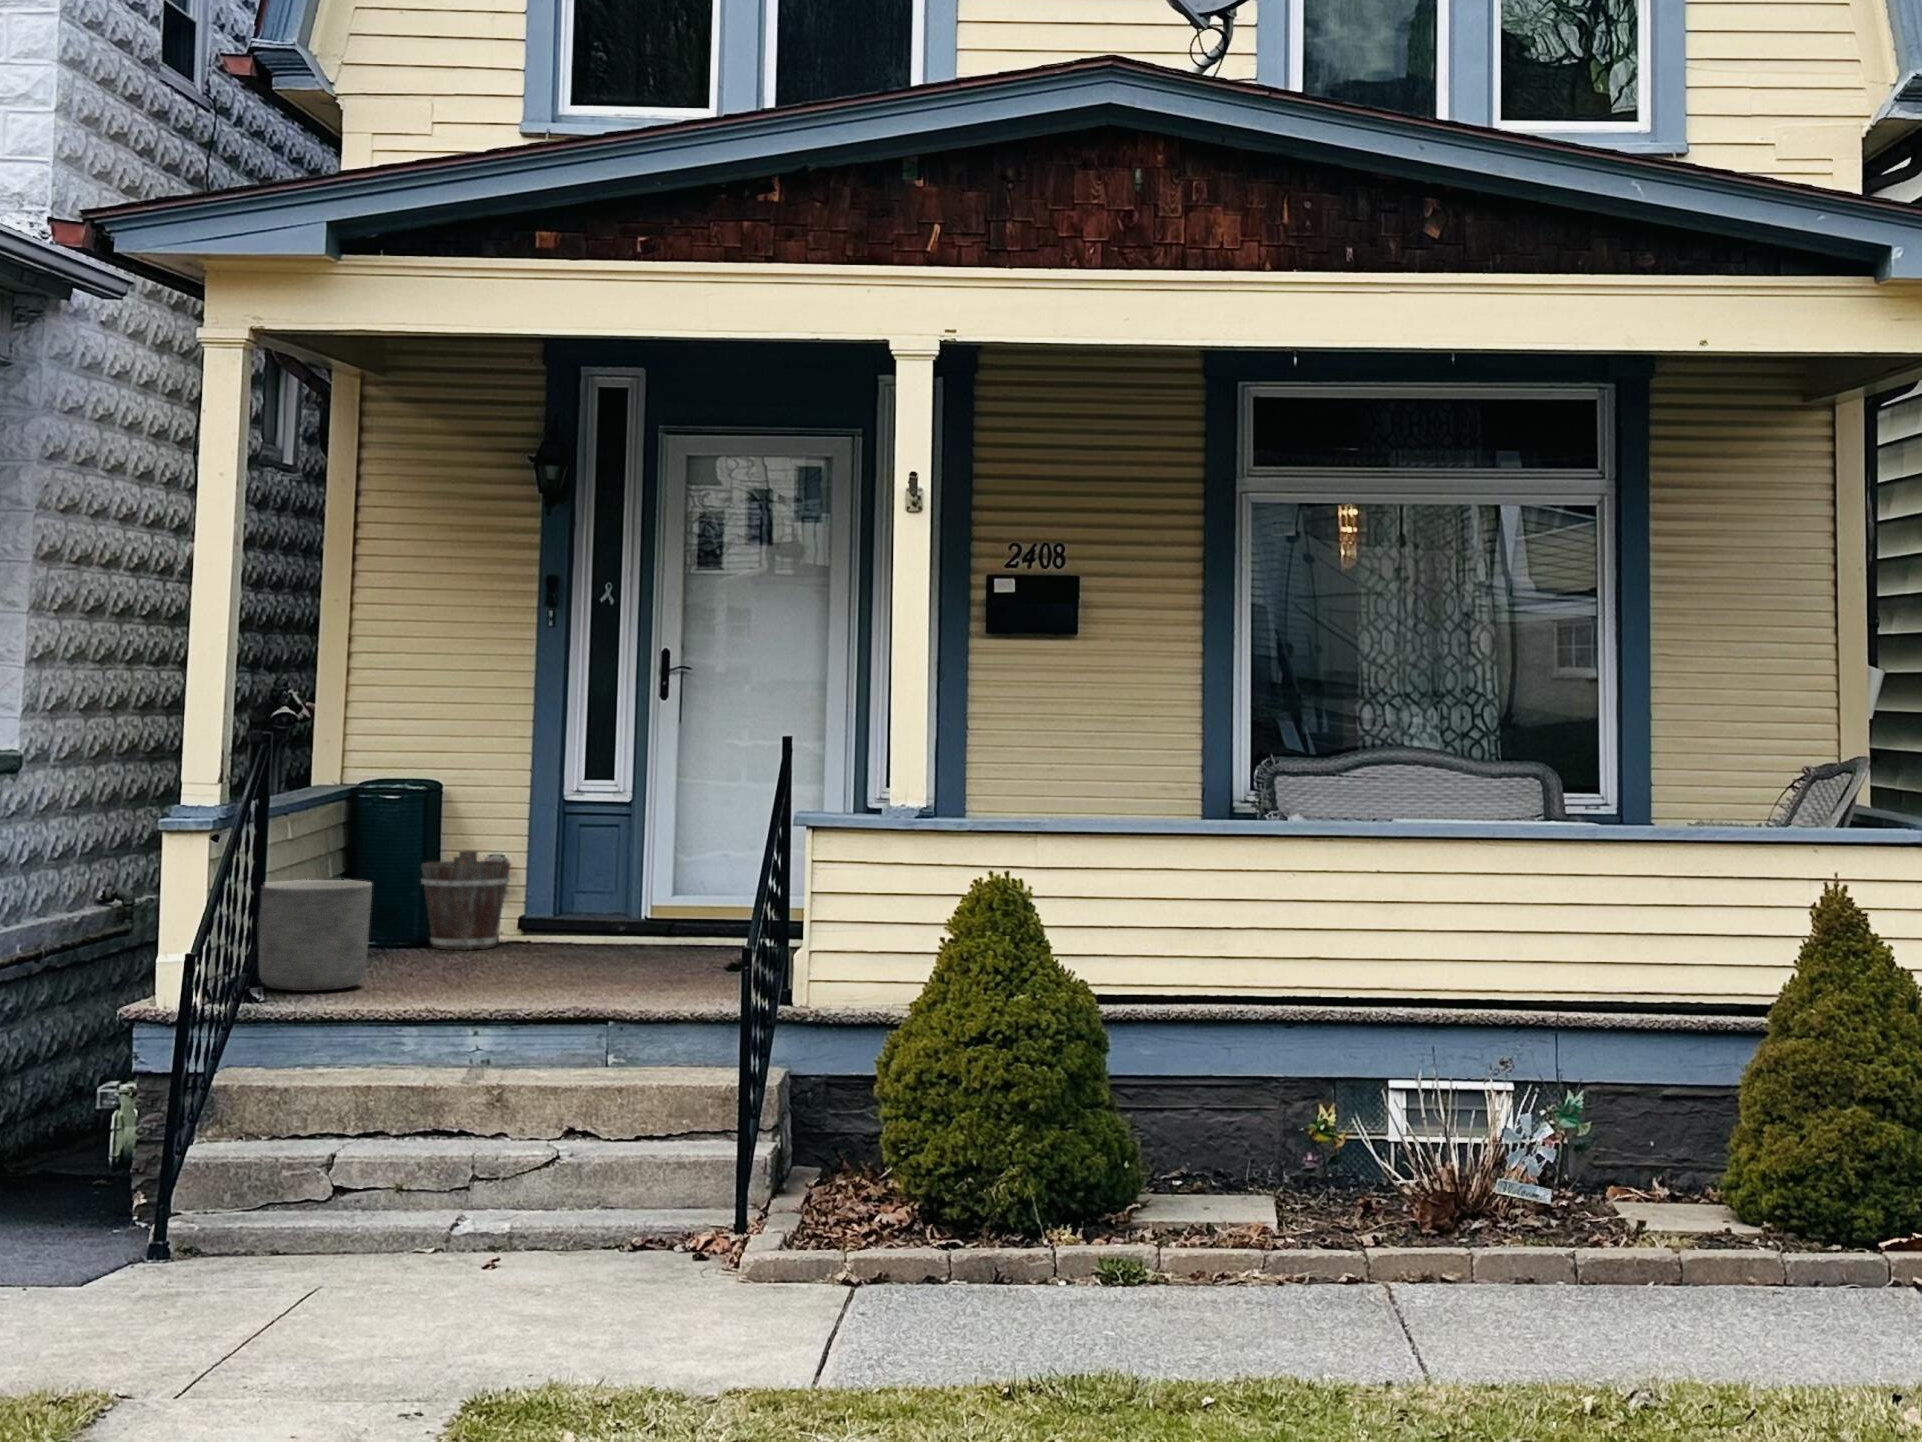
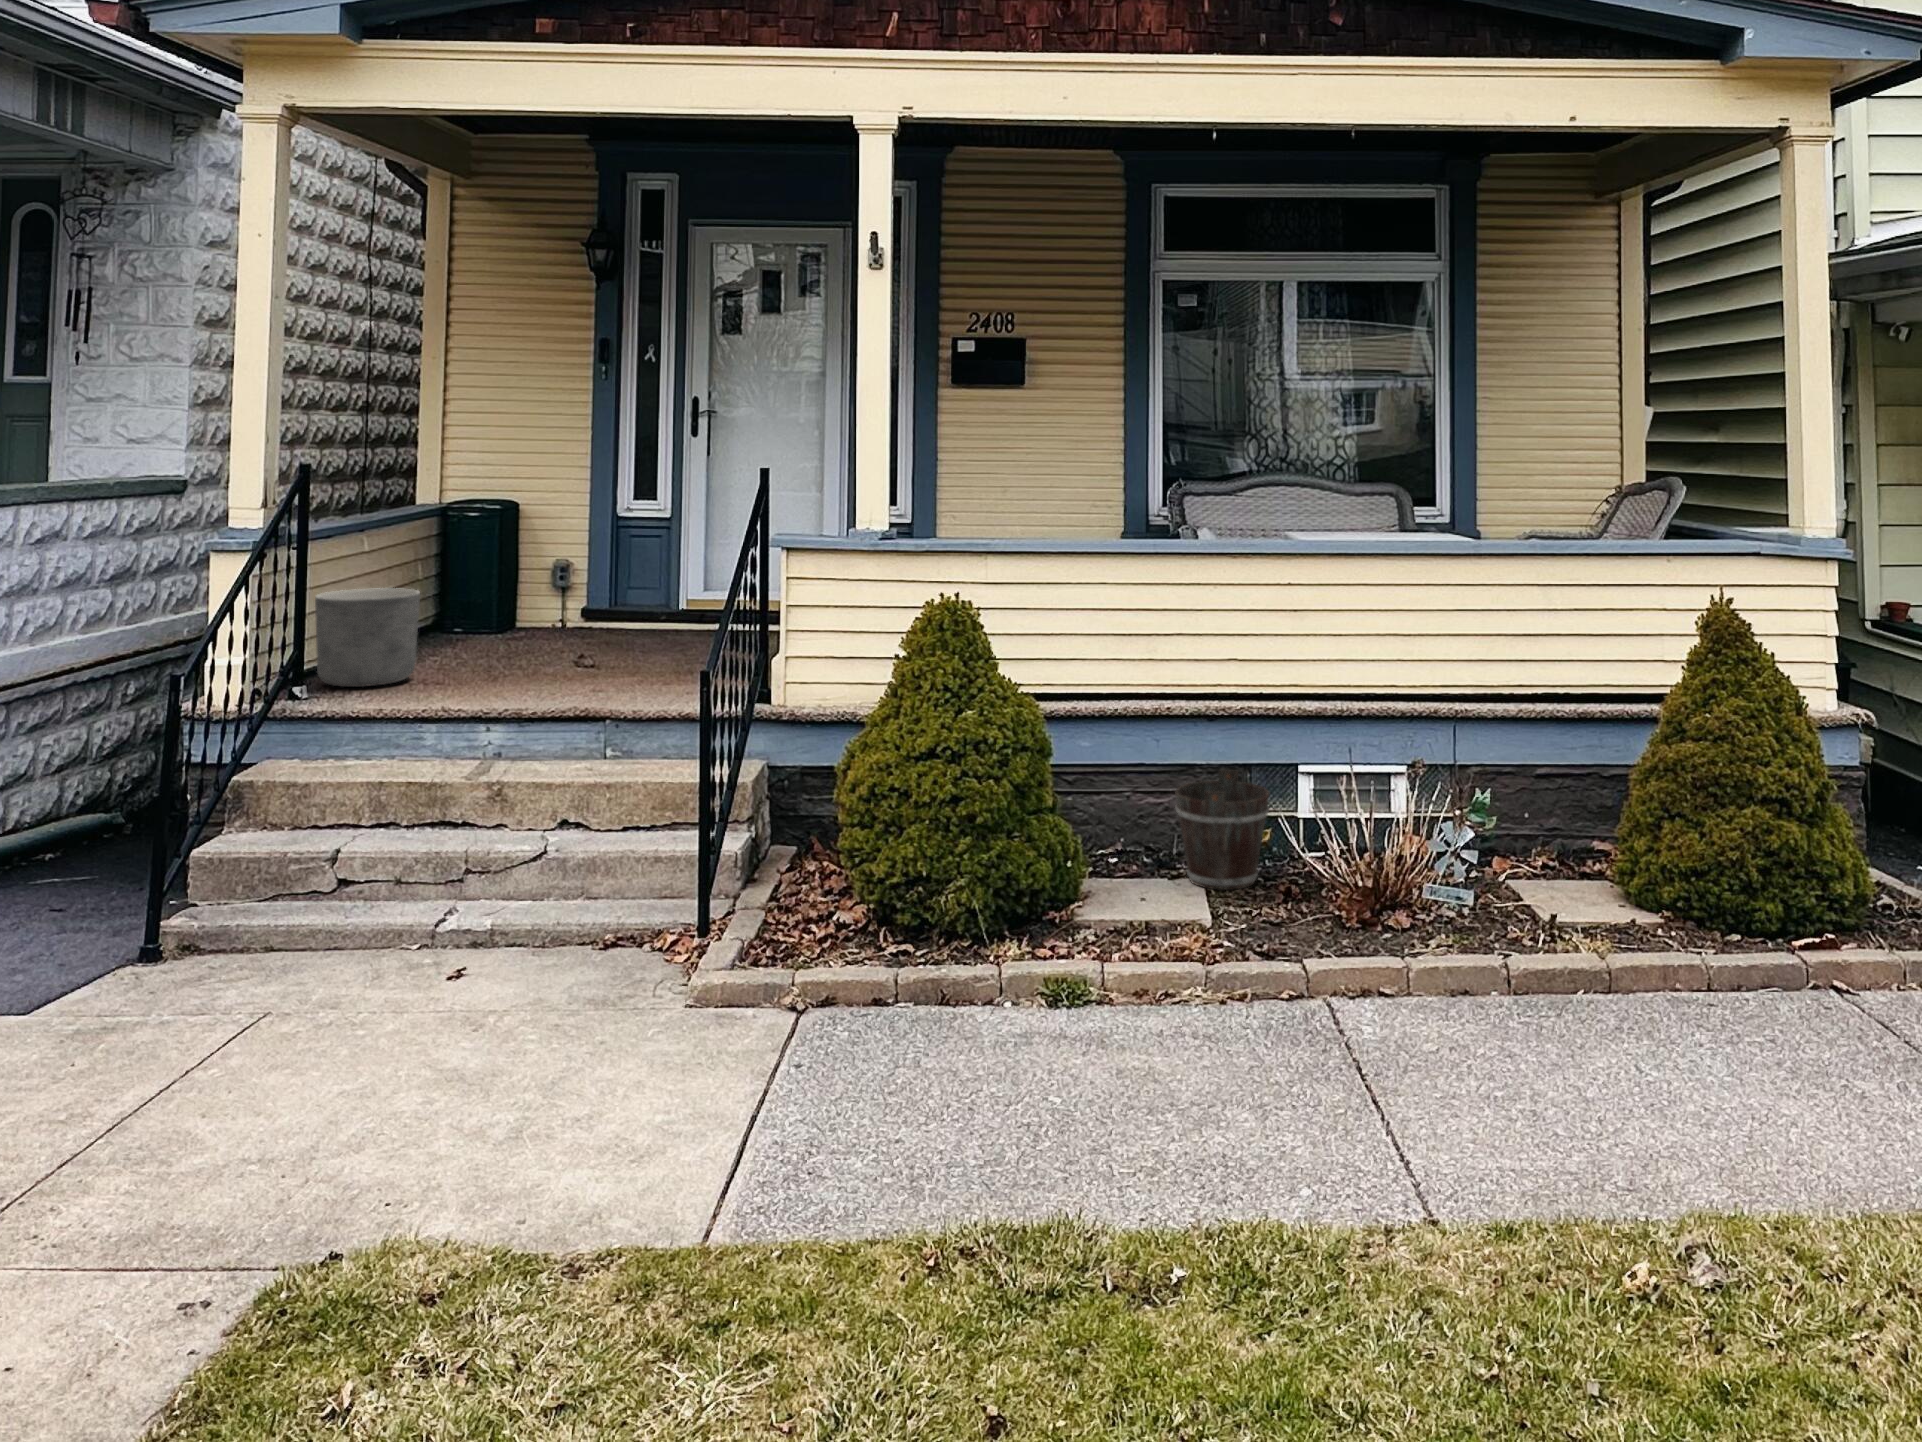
bucket: present [421,851,511,950] -> present [1175,770,1269,890]

